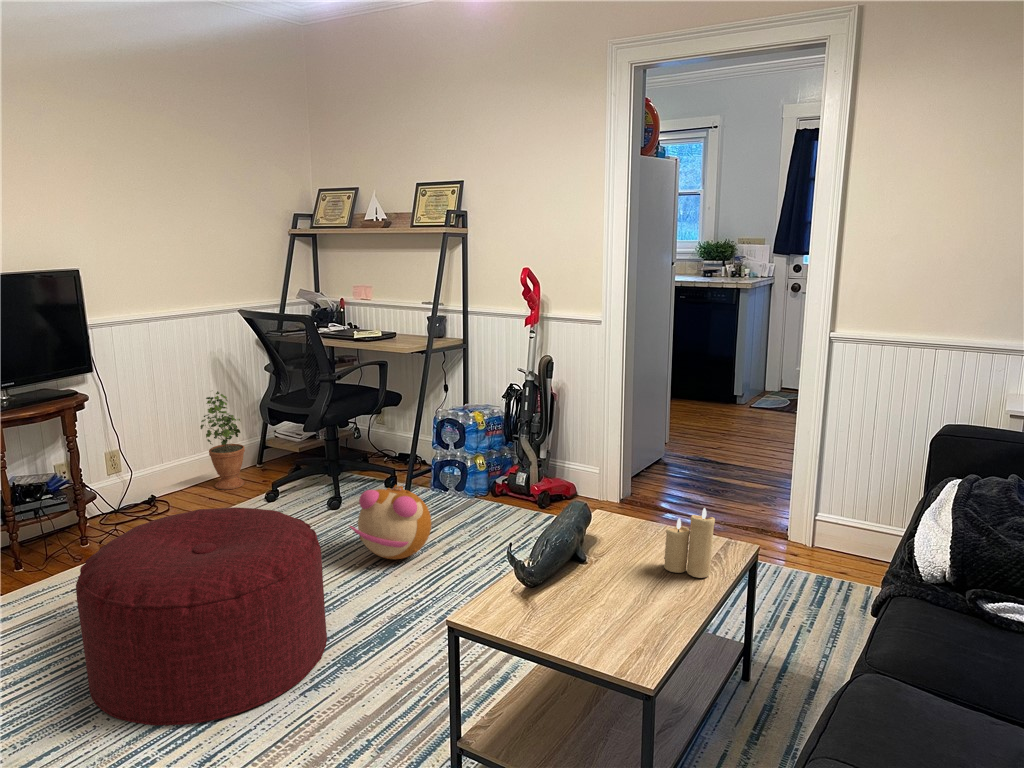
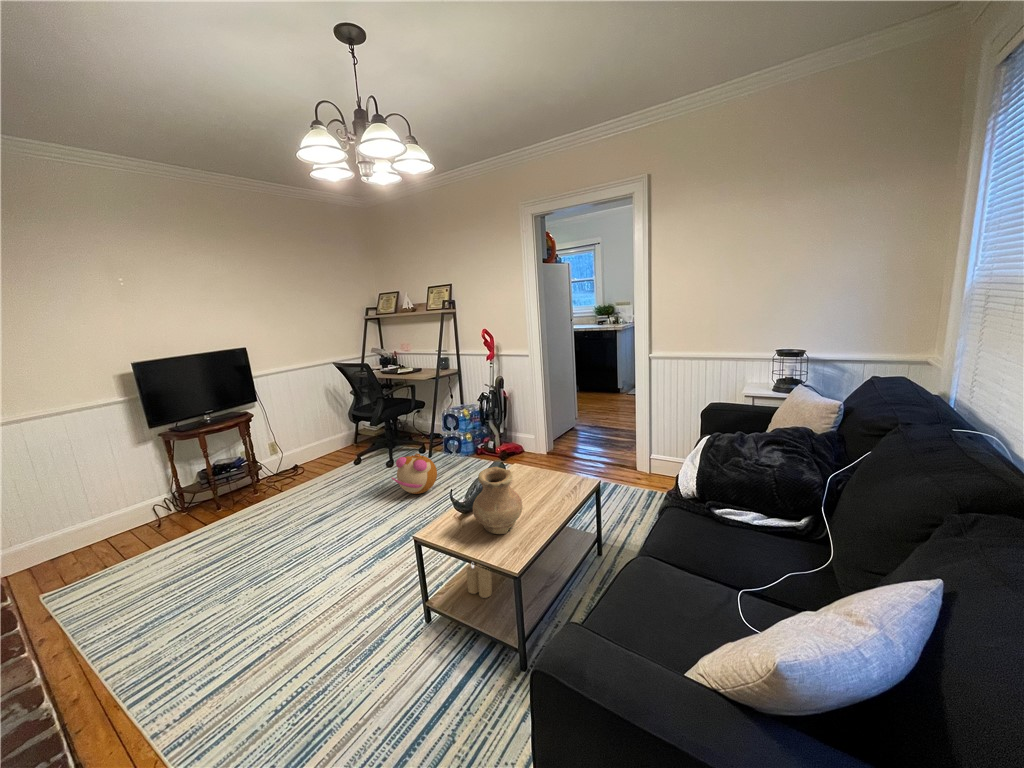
potted plant: present [200,391,245,490] -> none [319,406,346,458]
vase: none [558,503,648,622] -> present [473,467,523,534]
ottoman: present [76,507,327,726] -> none [227,473,374,599]
candle: present [664,508,715,578] -> present [466,564,492,598]

